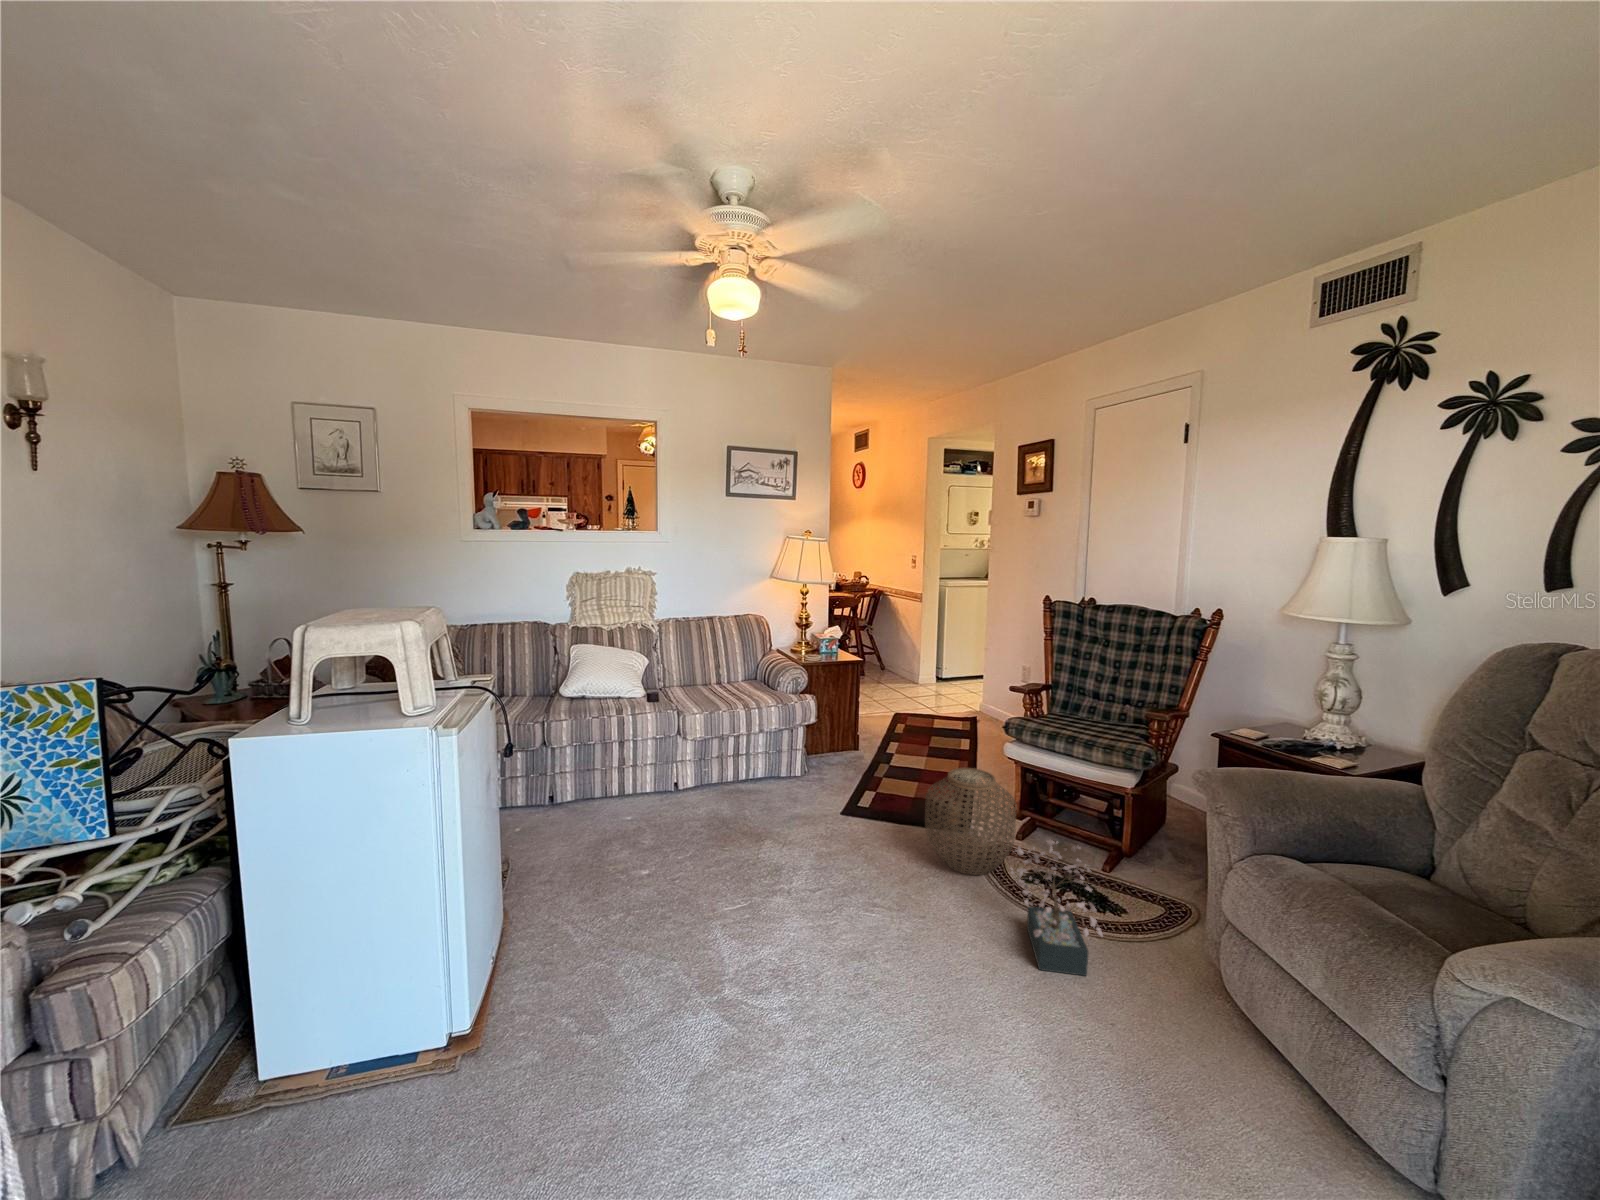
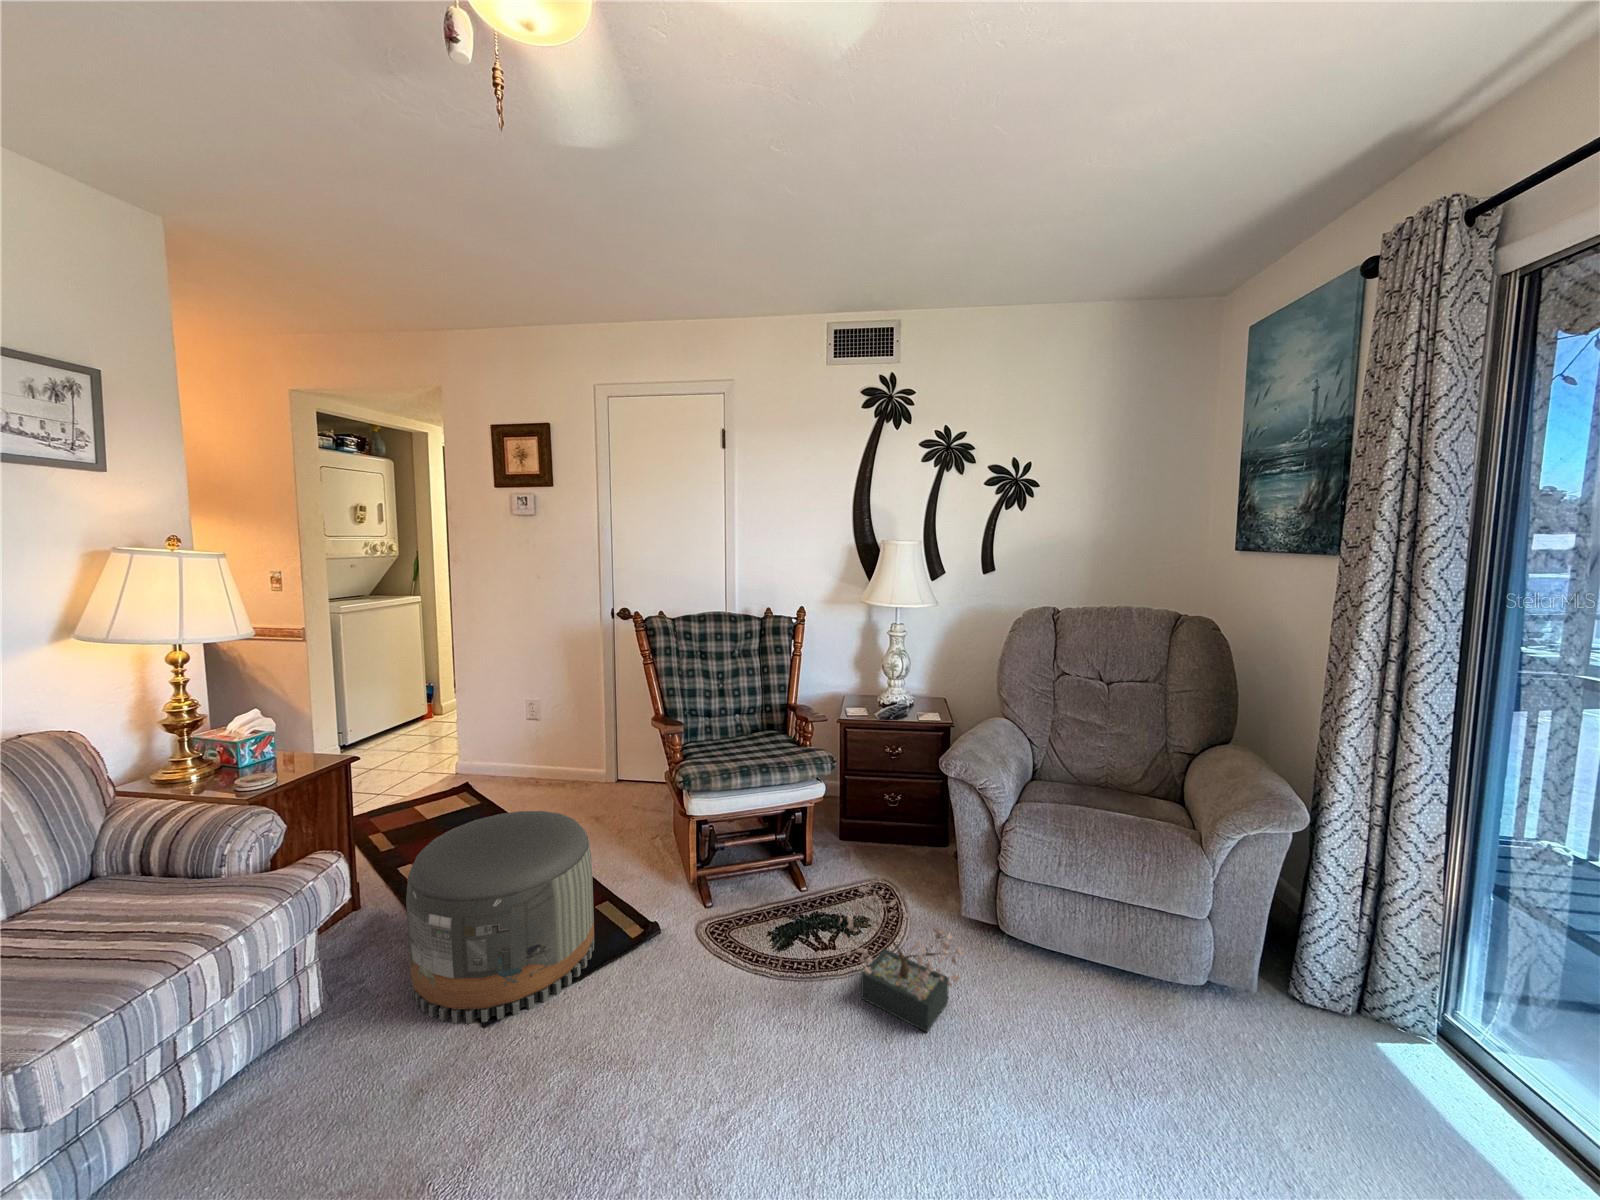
pouf: none [829,709,937,821] -> present [406,811,594,1023]
woven basket: present [925,768,1017,875] -> none [662,845,777,991]

